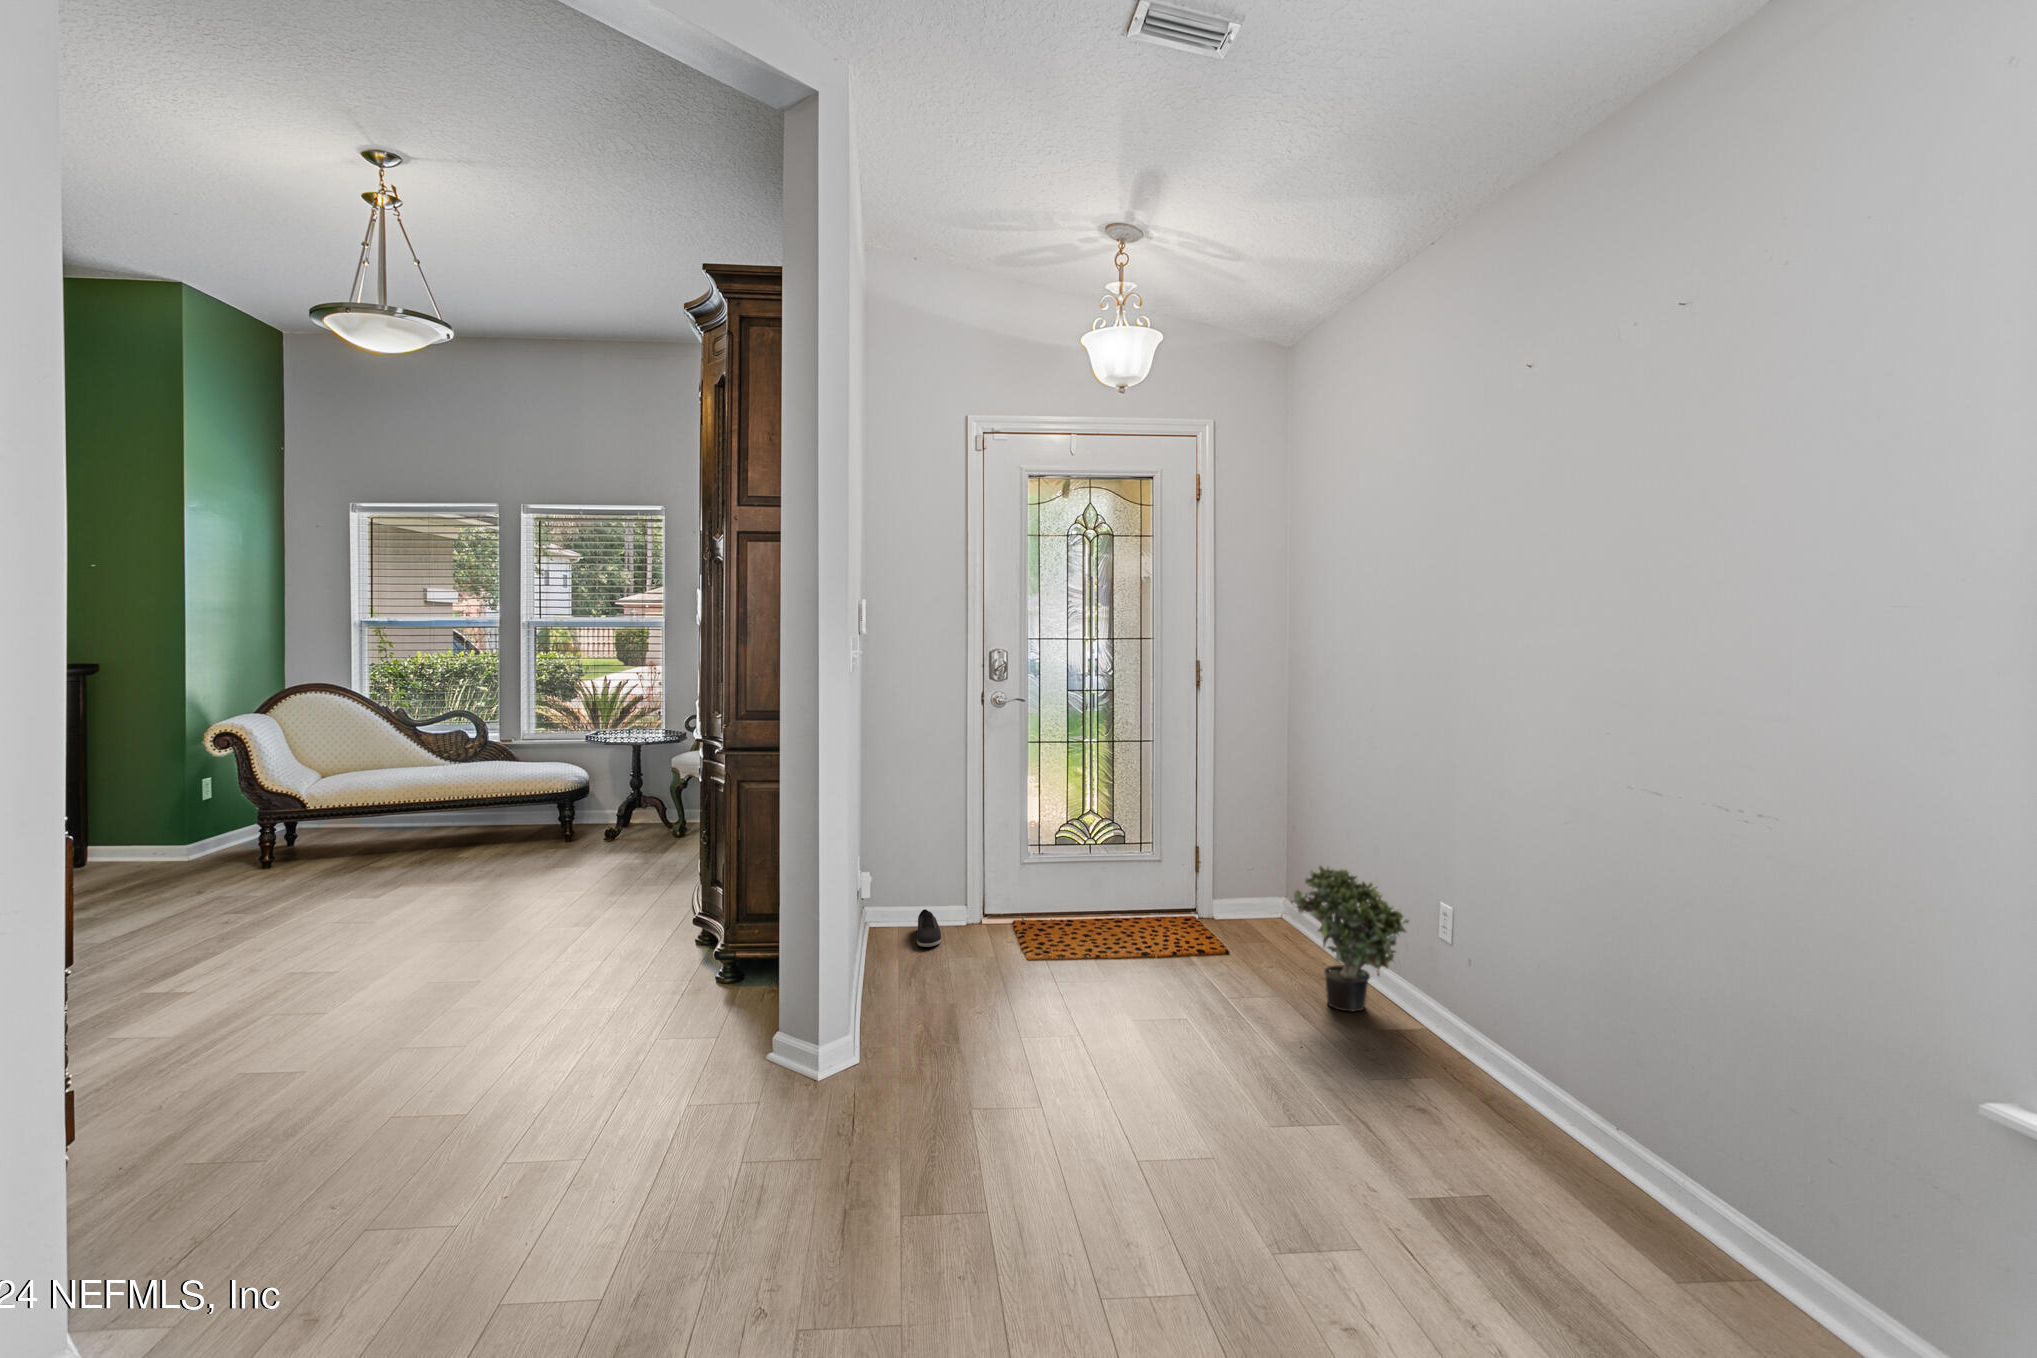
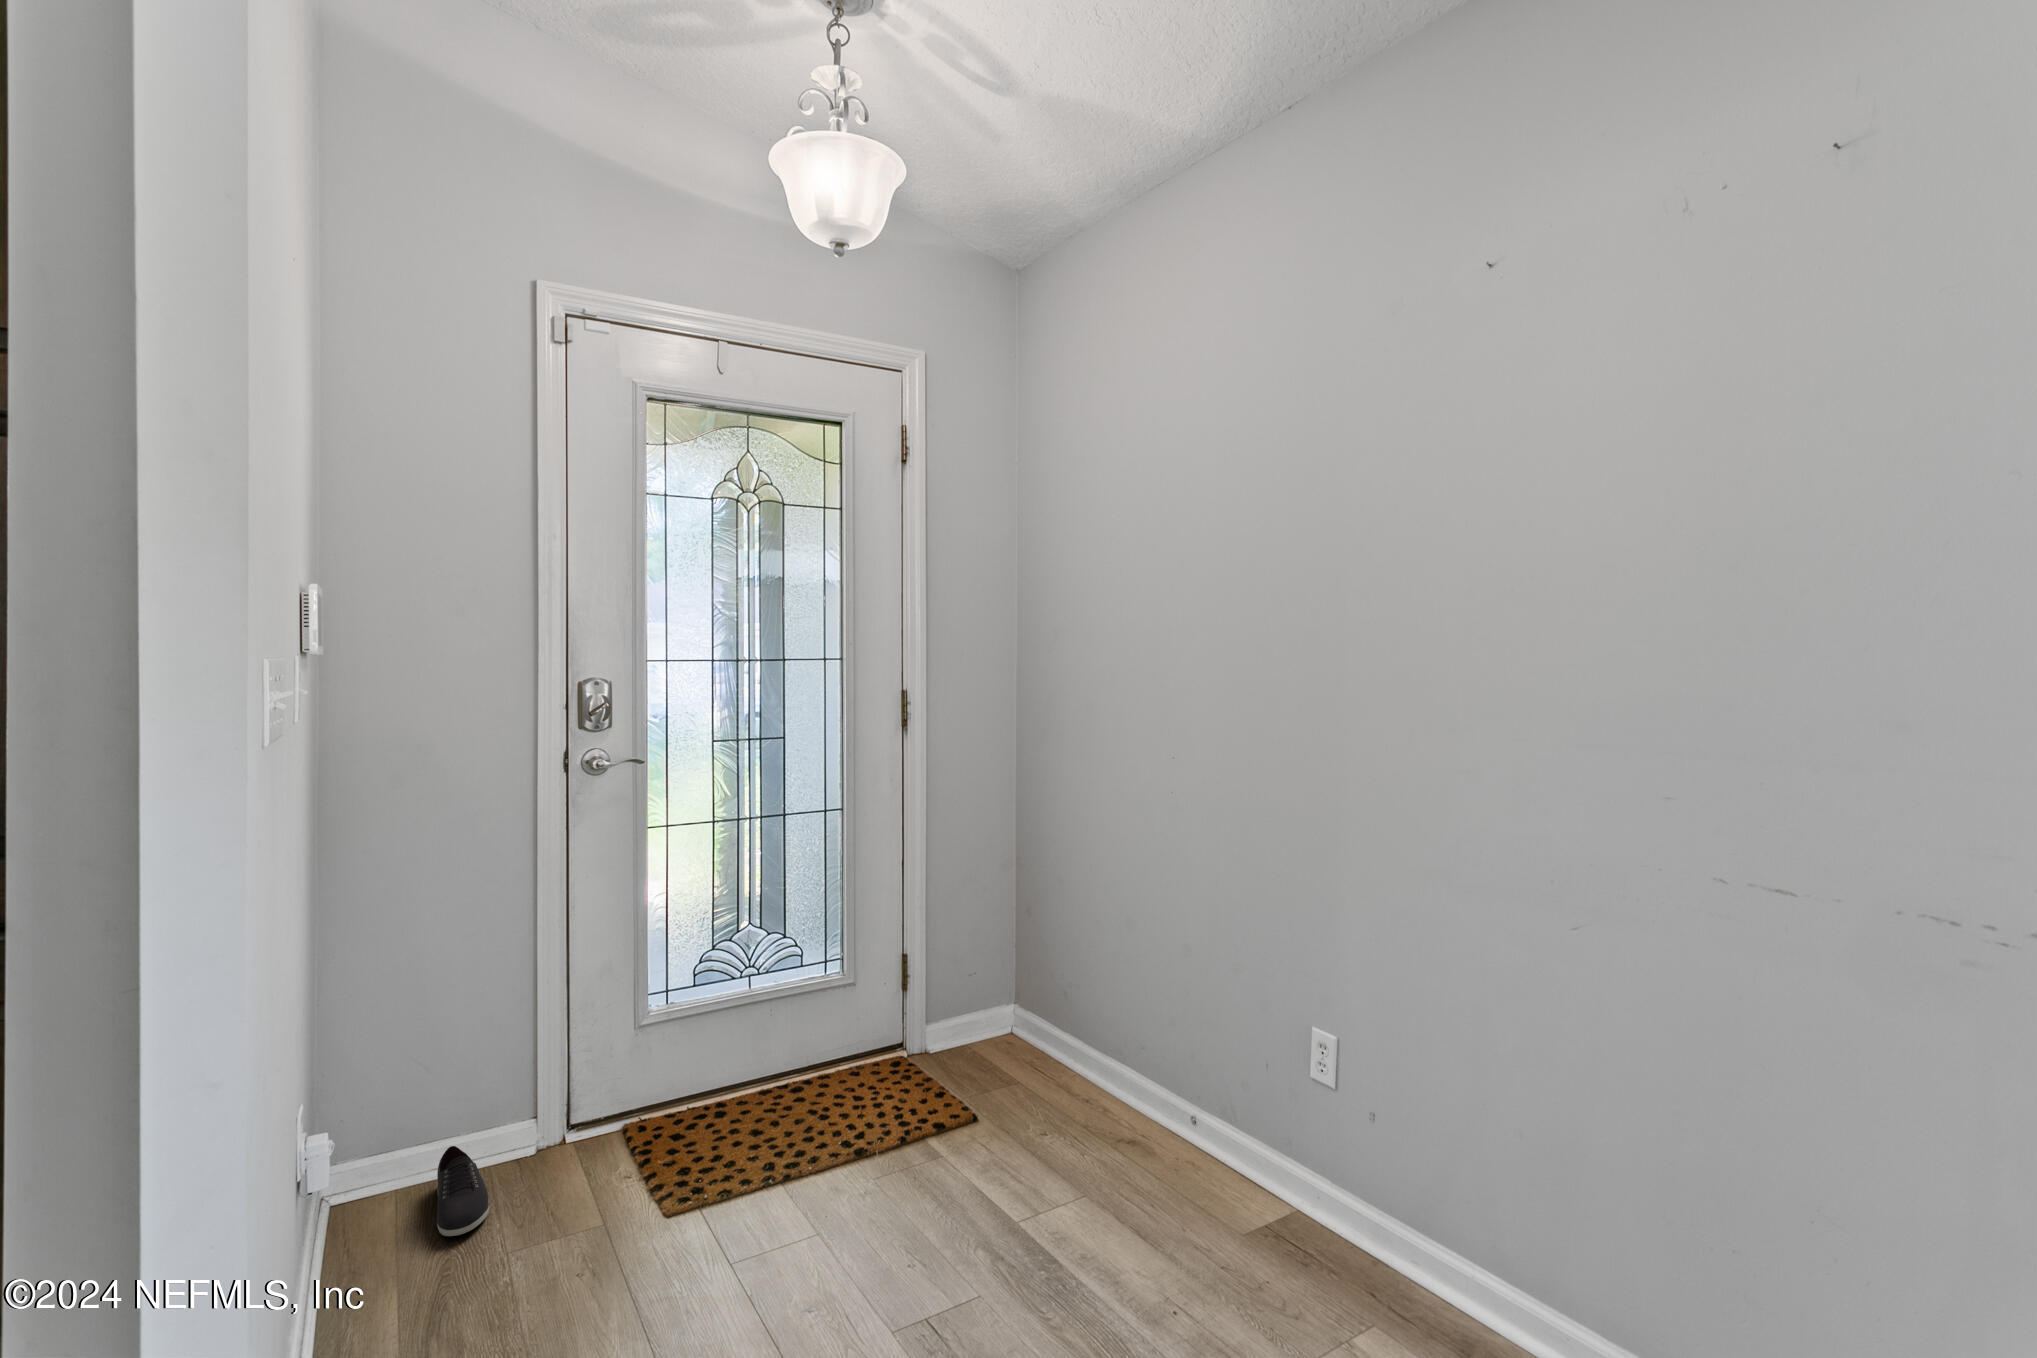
potted plant: present [1290,866,1409,1011] -> none [1113,984,1273,1206]

